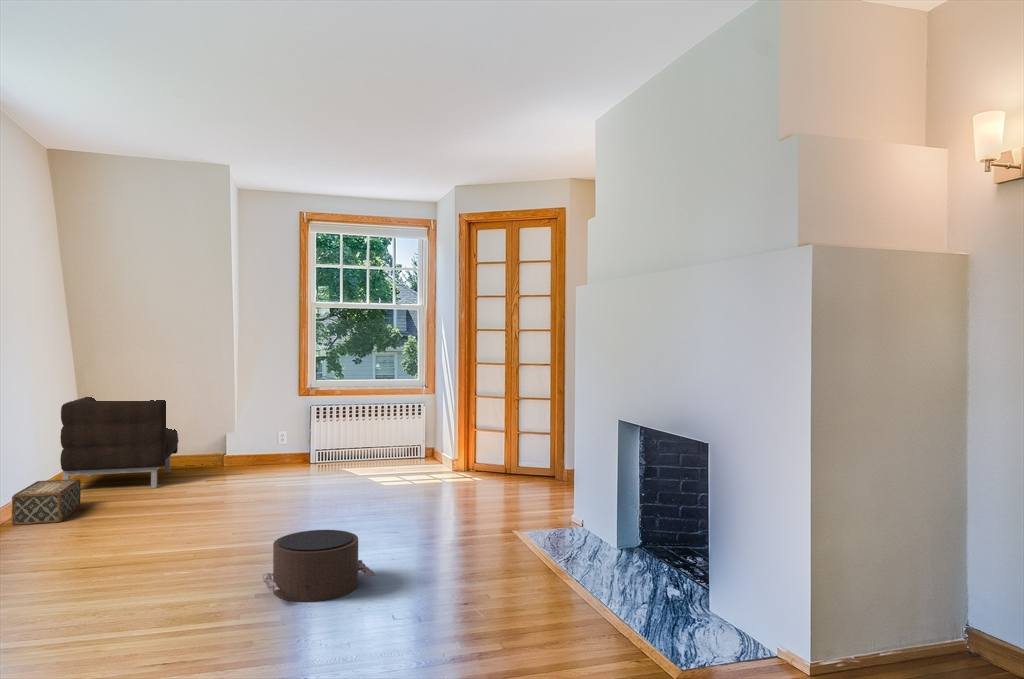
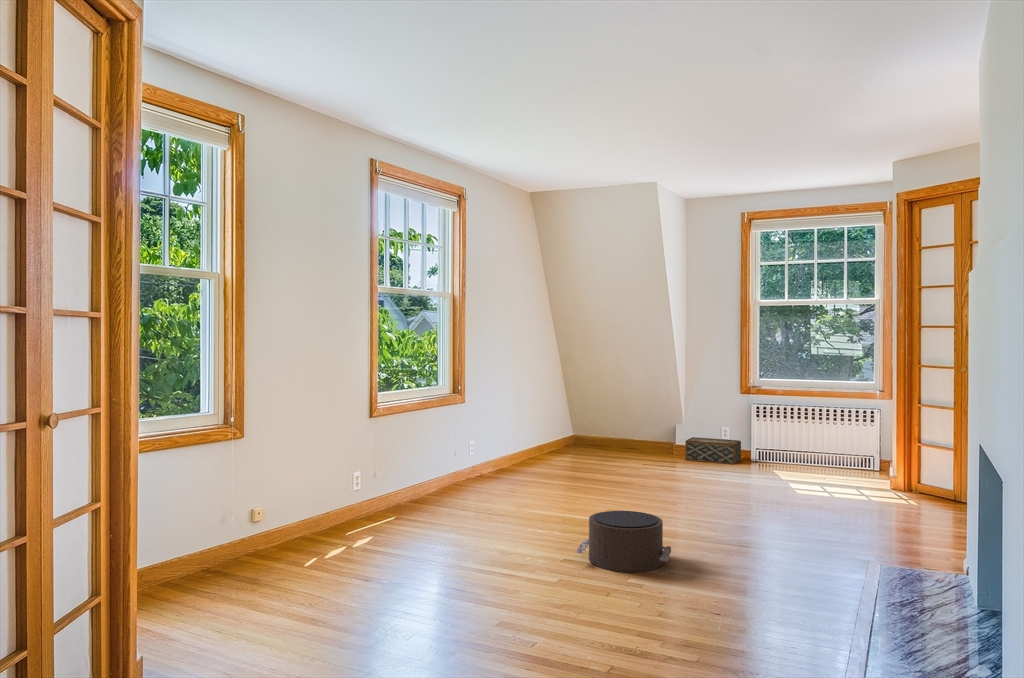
armchair: present [60,397,179,488] -> none [540,384,633,464]
woven basket: present [12,479,81,525] -> present [685,437,741,464]

